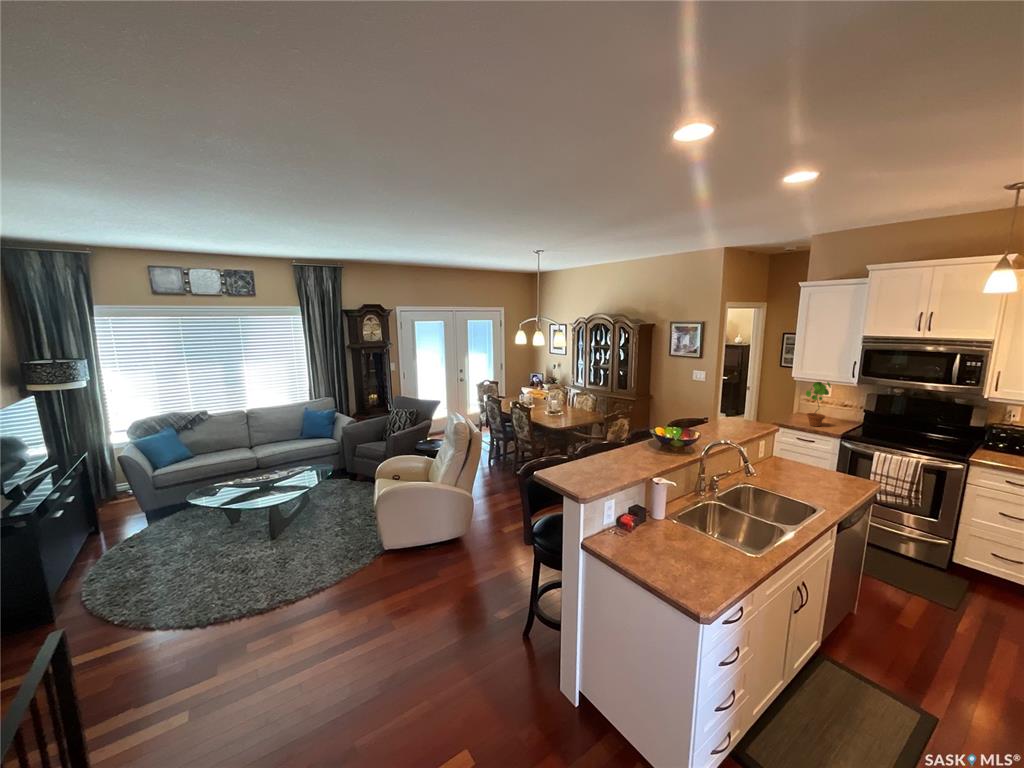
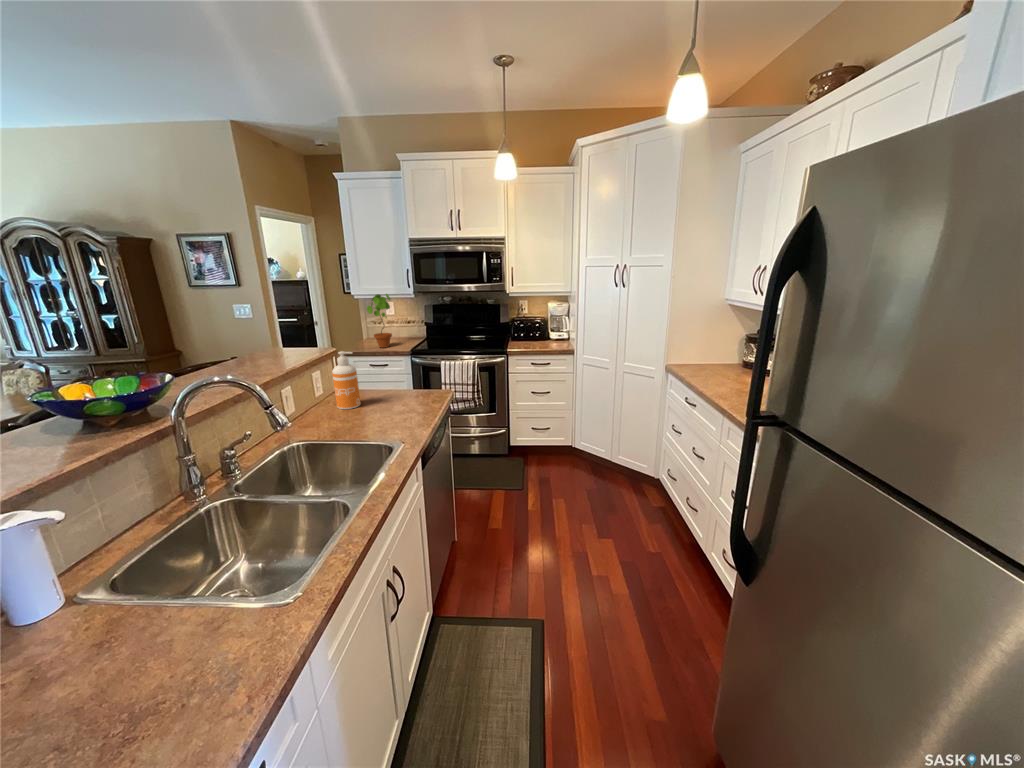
soap dispenser: none [776,433,797,472] -> present [332,352,361,409]

